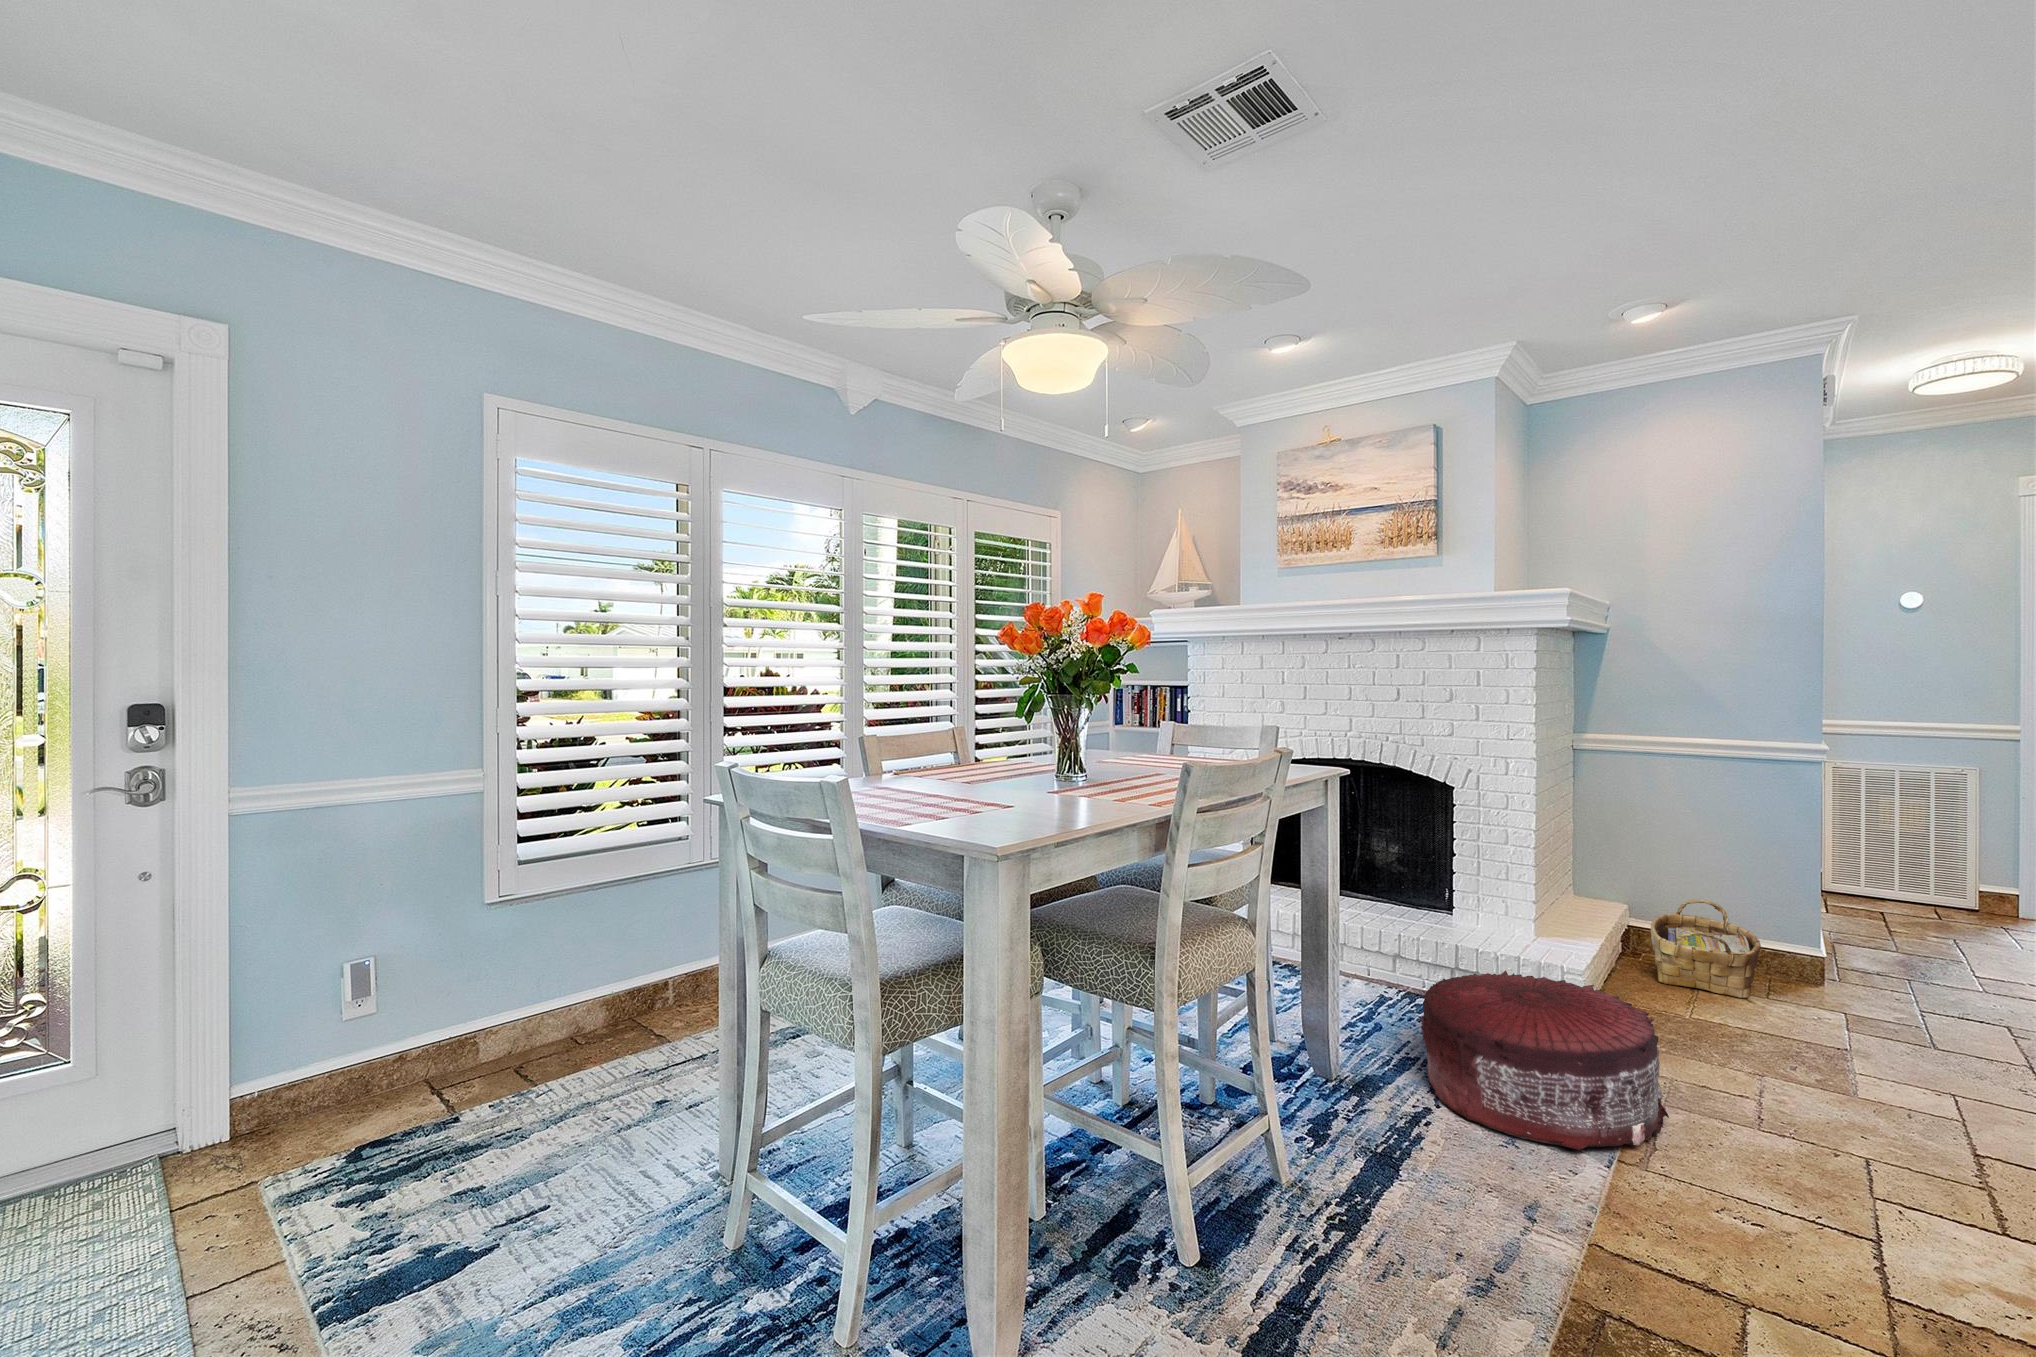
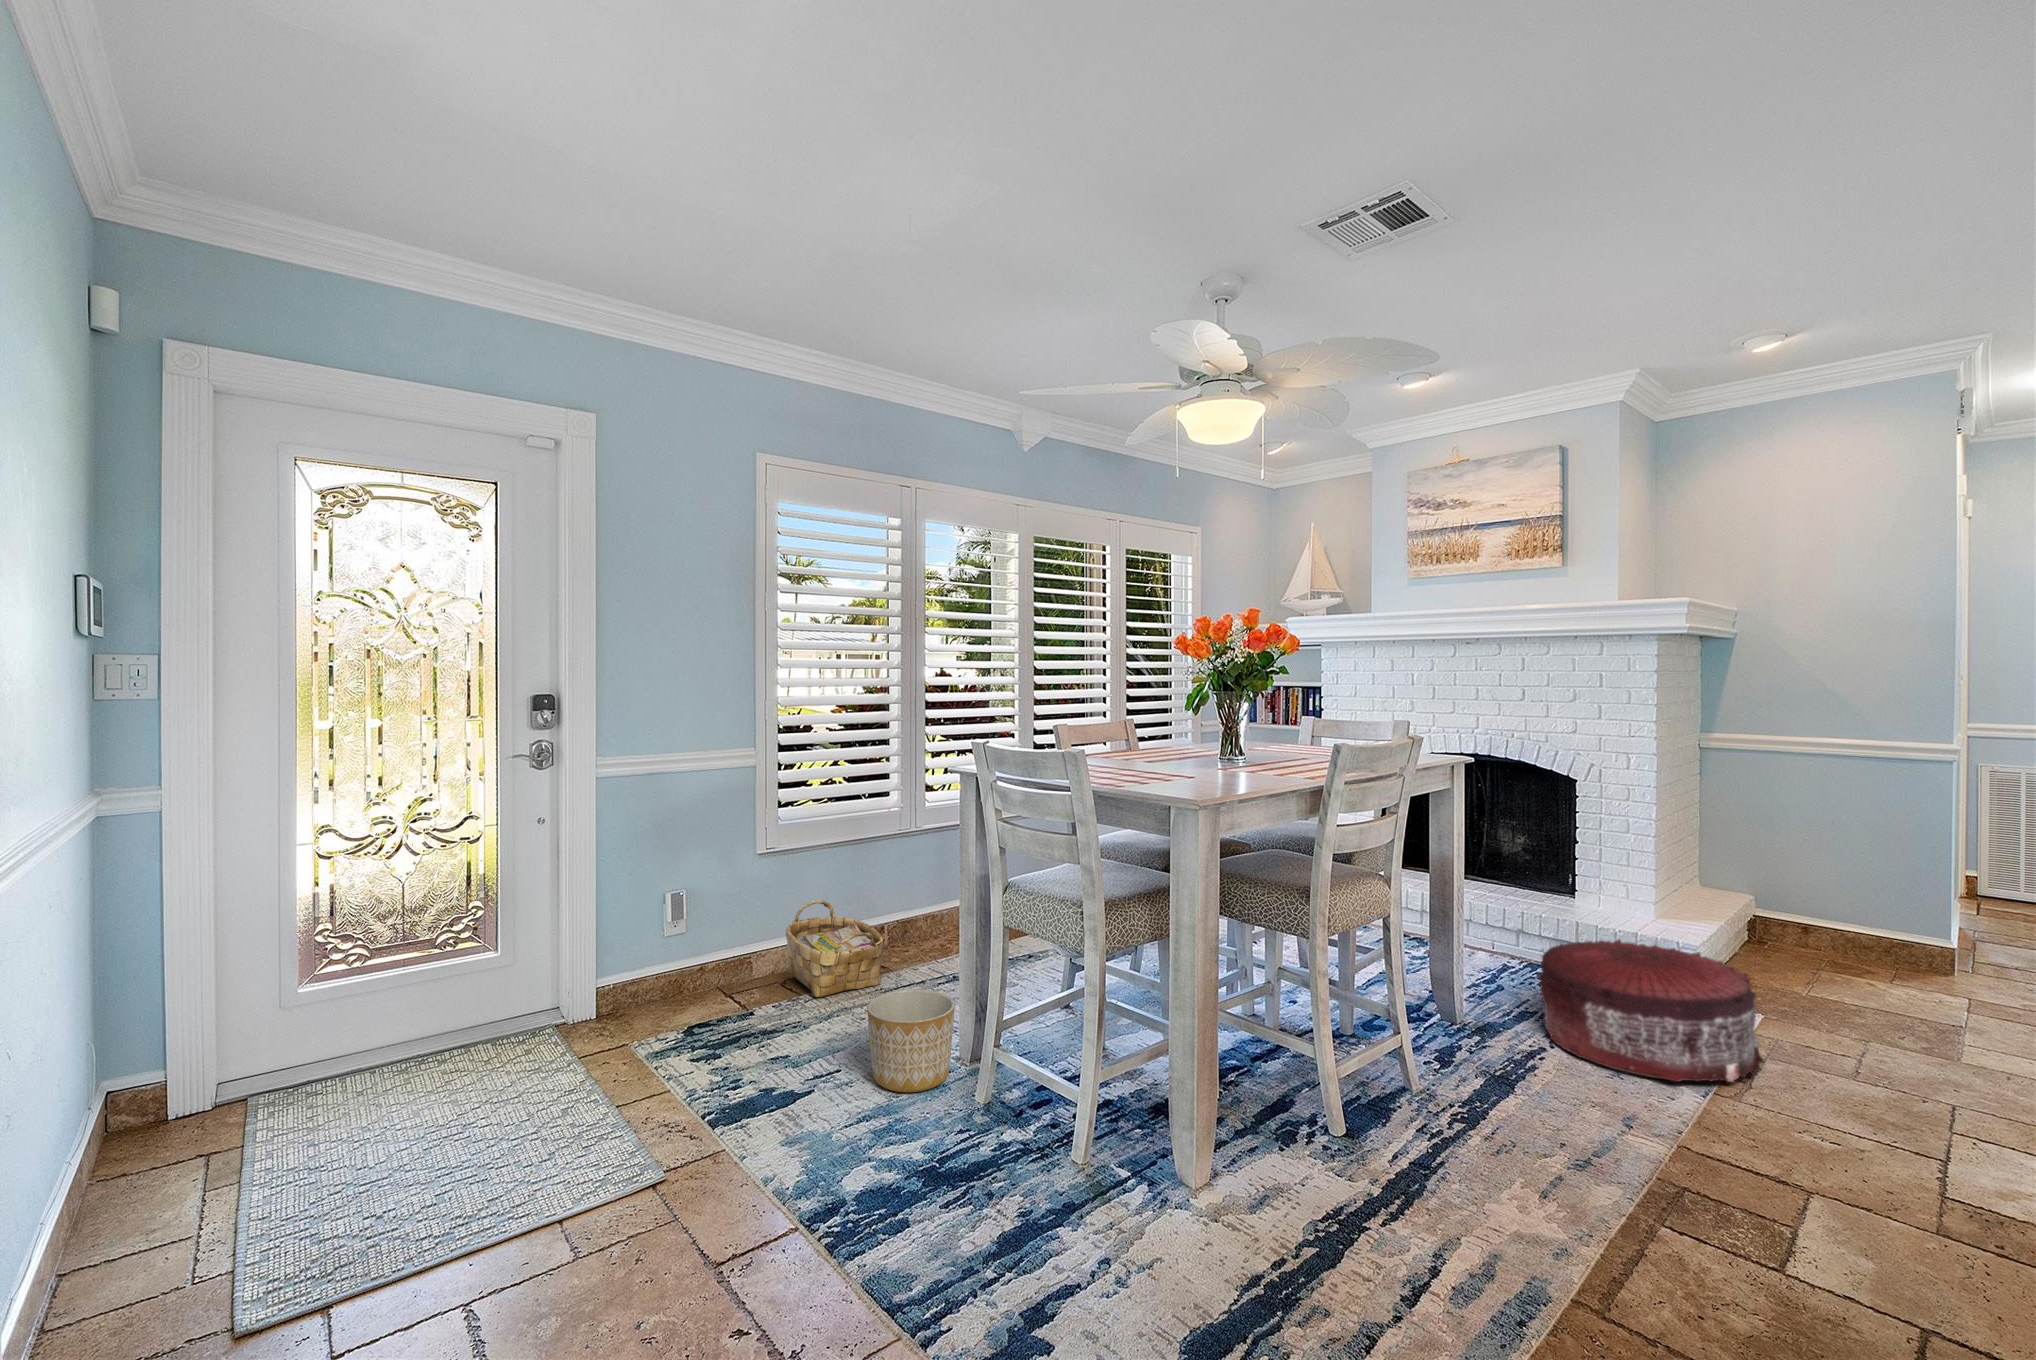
woven basket: present [1651,899,1761,998] -> present [785,900,884,997]
planter: none [580,1087,706,1237] -> present [867,989,955,1092]

